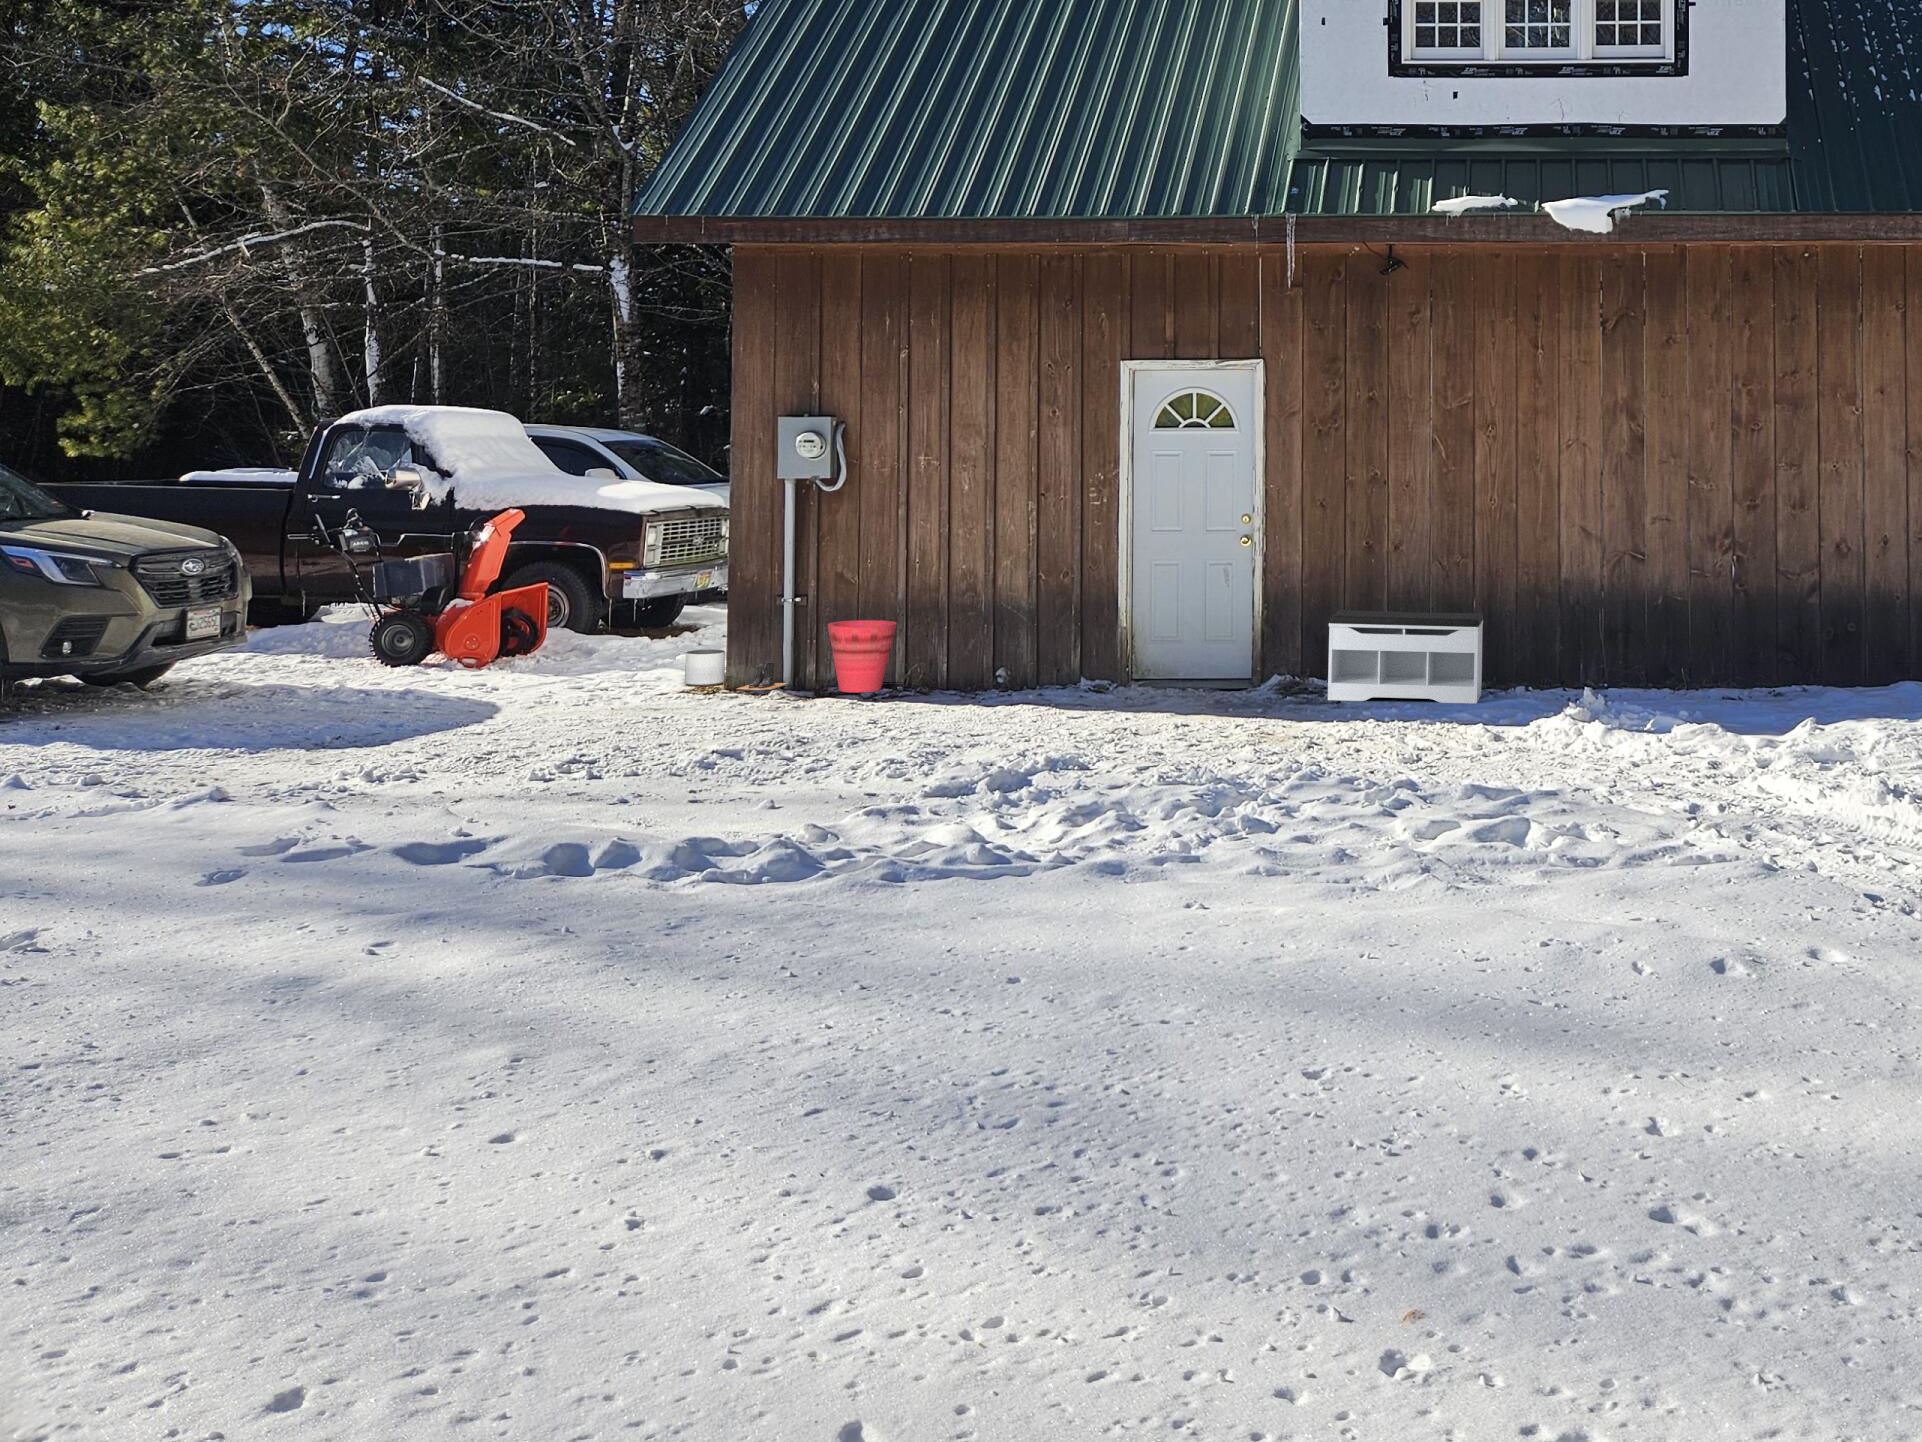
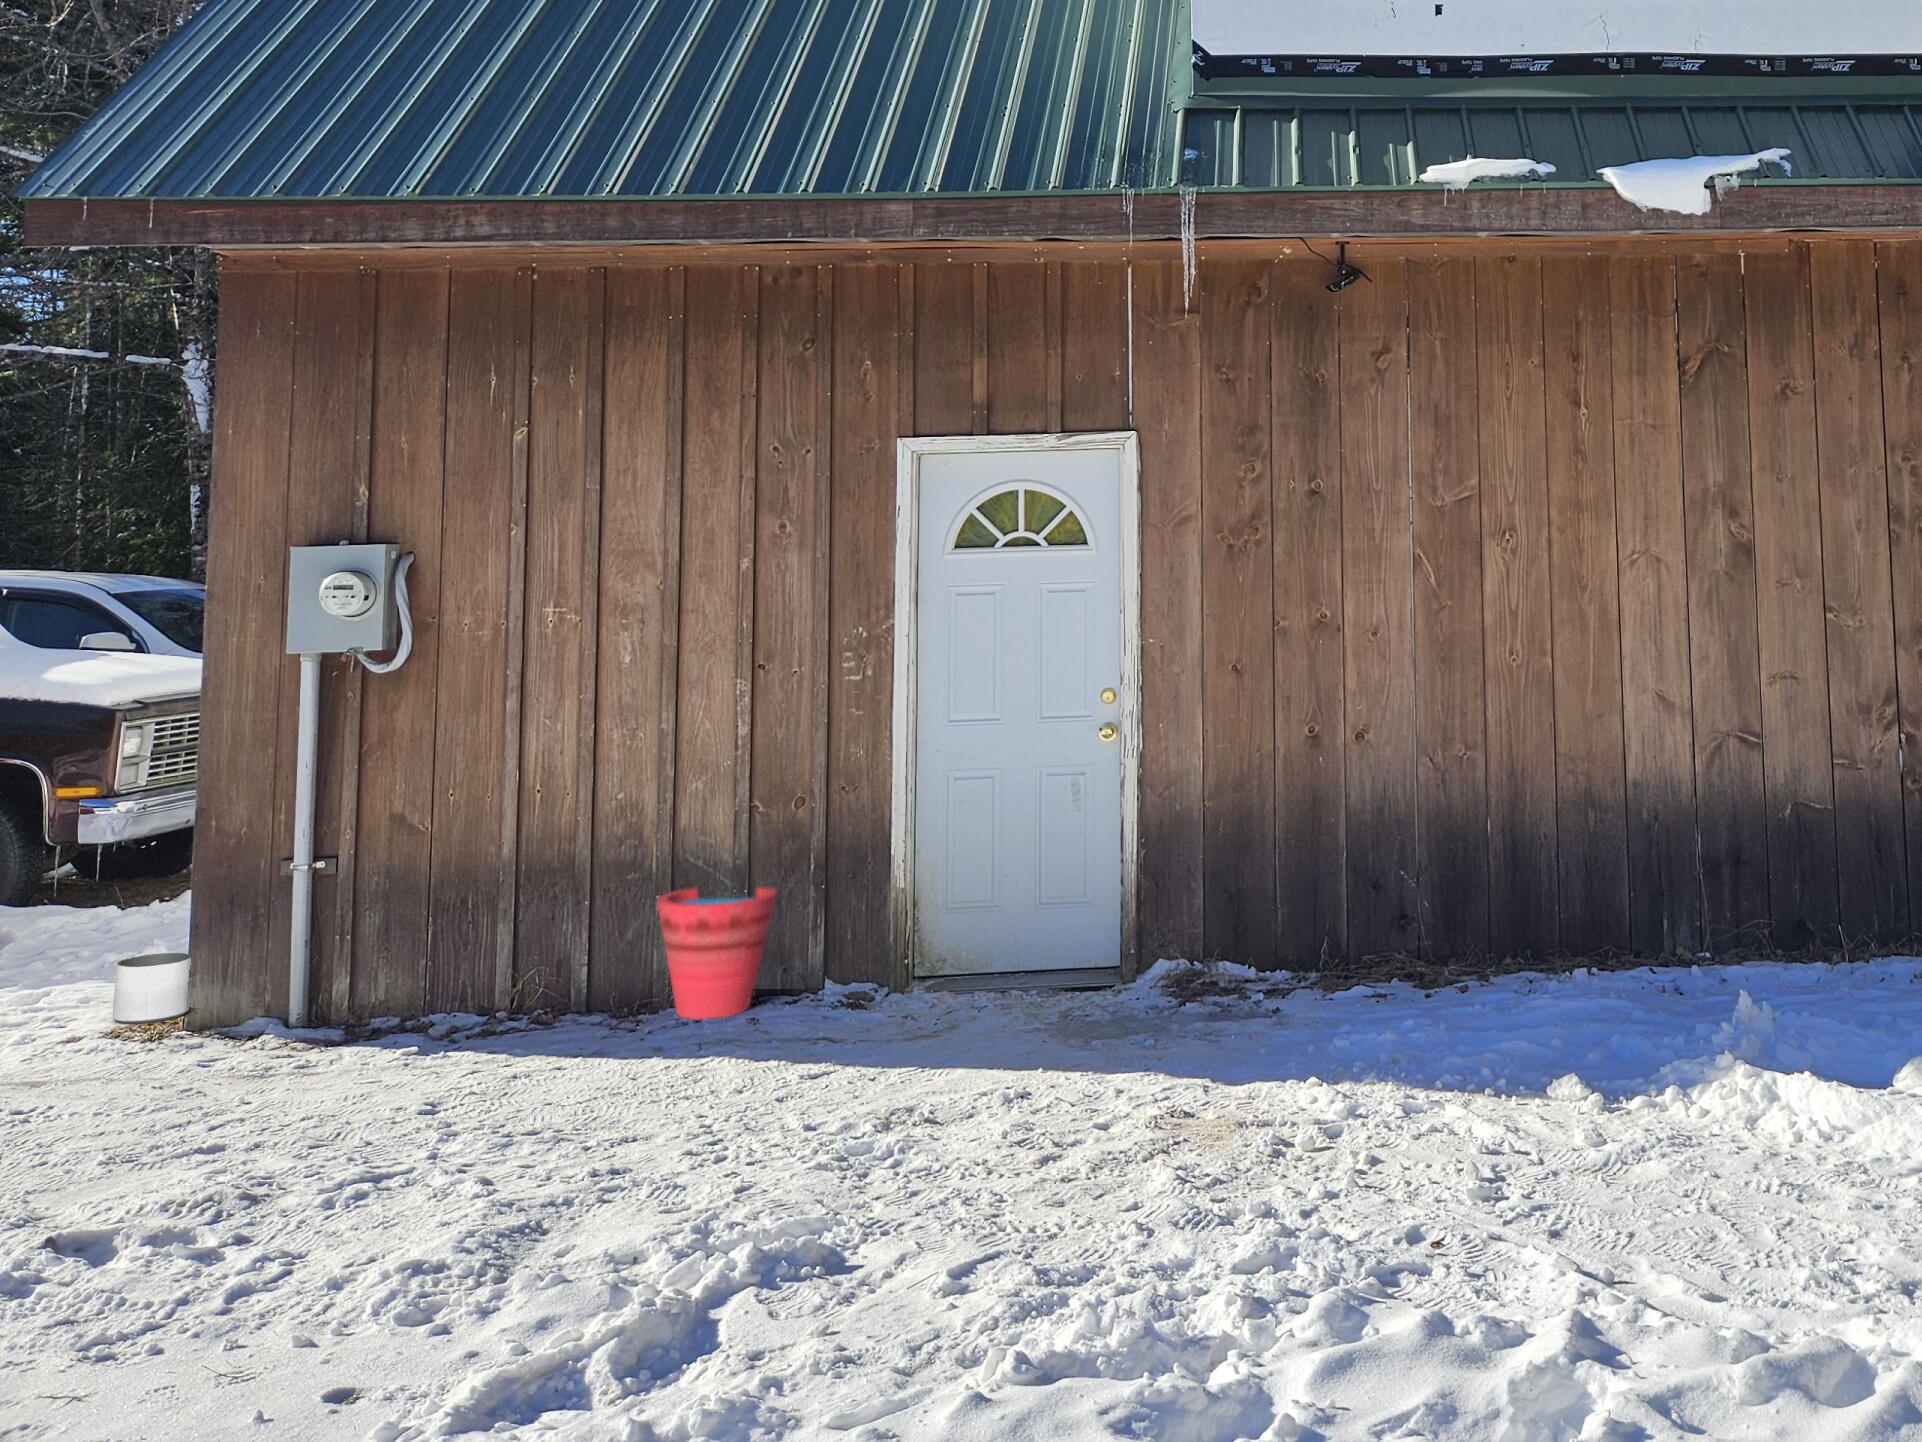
bench: present [1328,610,1483,703] -> none [1253,848,1509,1012]
bucket: present [828,620,897,692] -> present [657,888,776,1019]
boots: present [736,663,788,691] -> none [198,977,302,1032]

